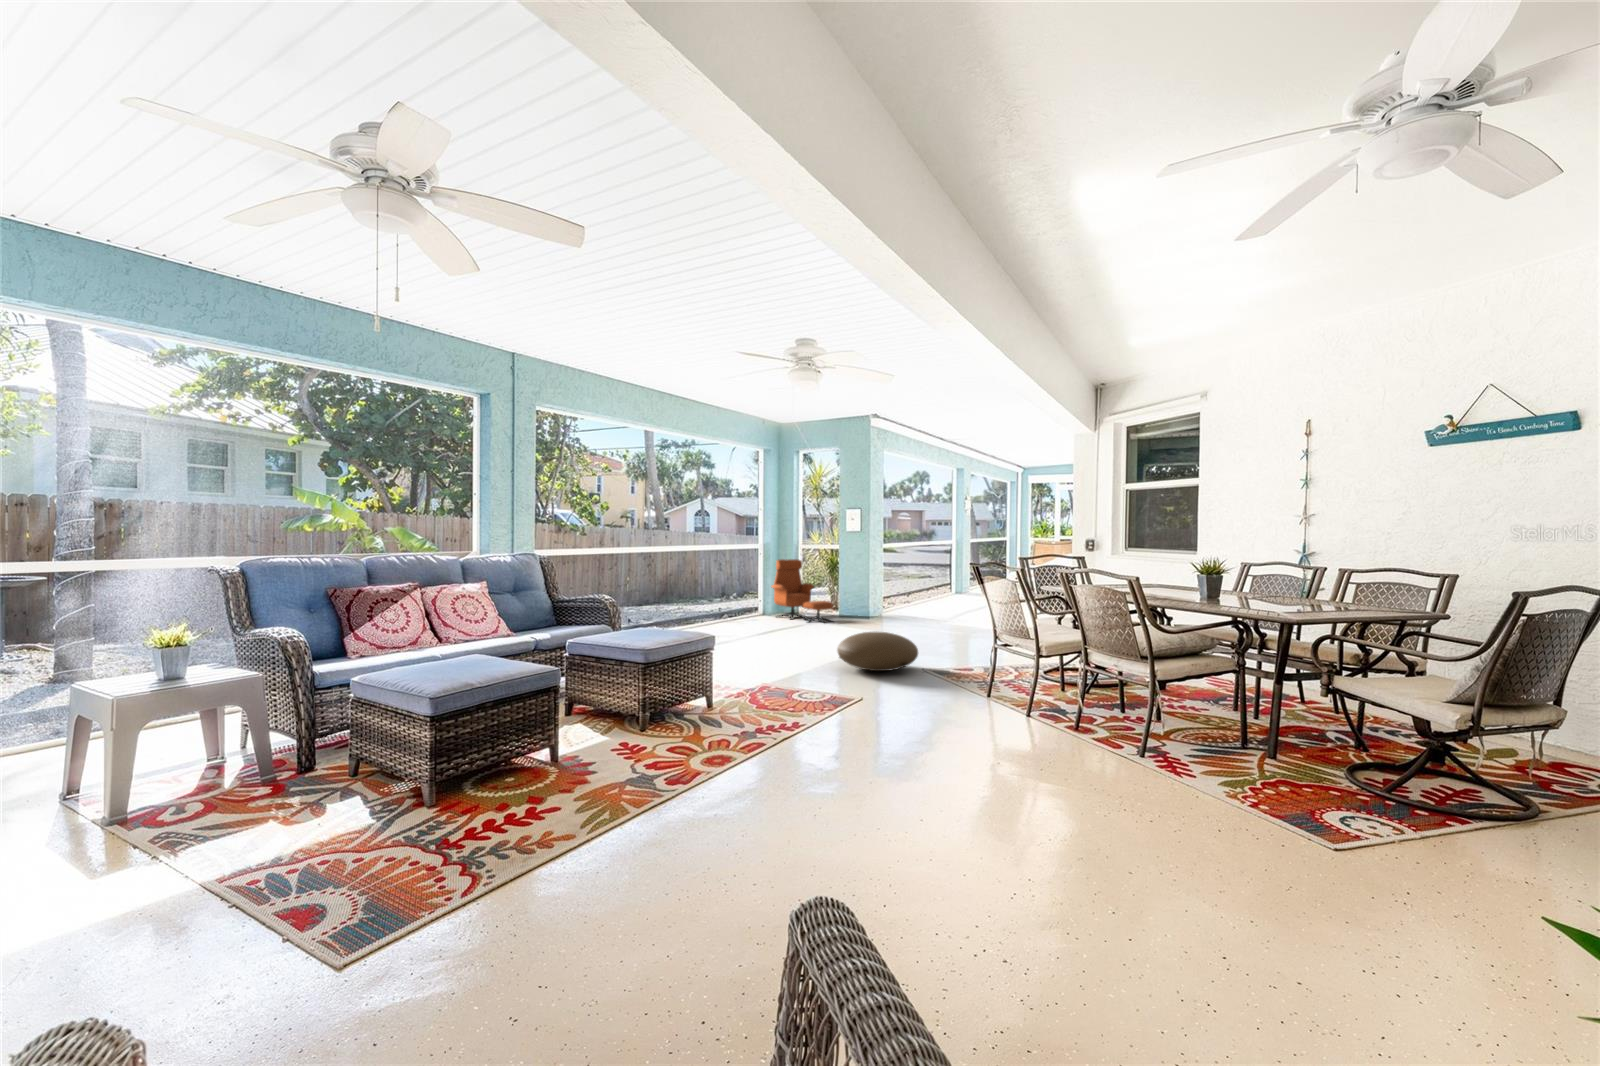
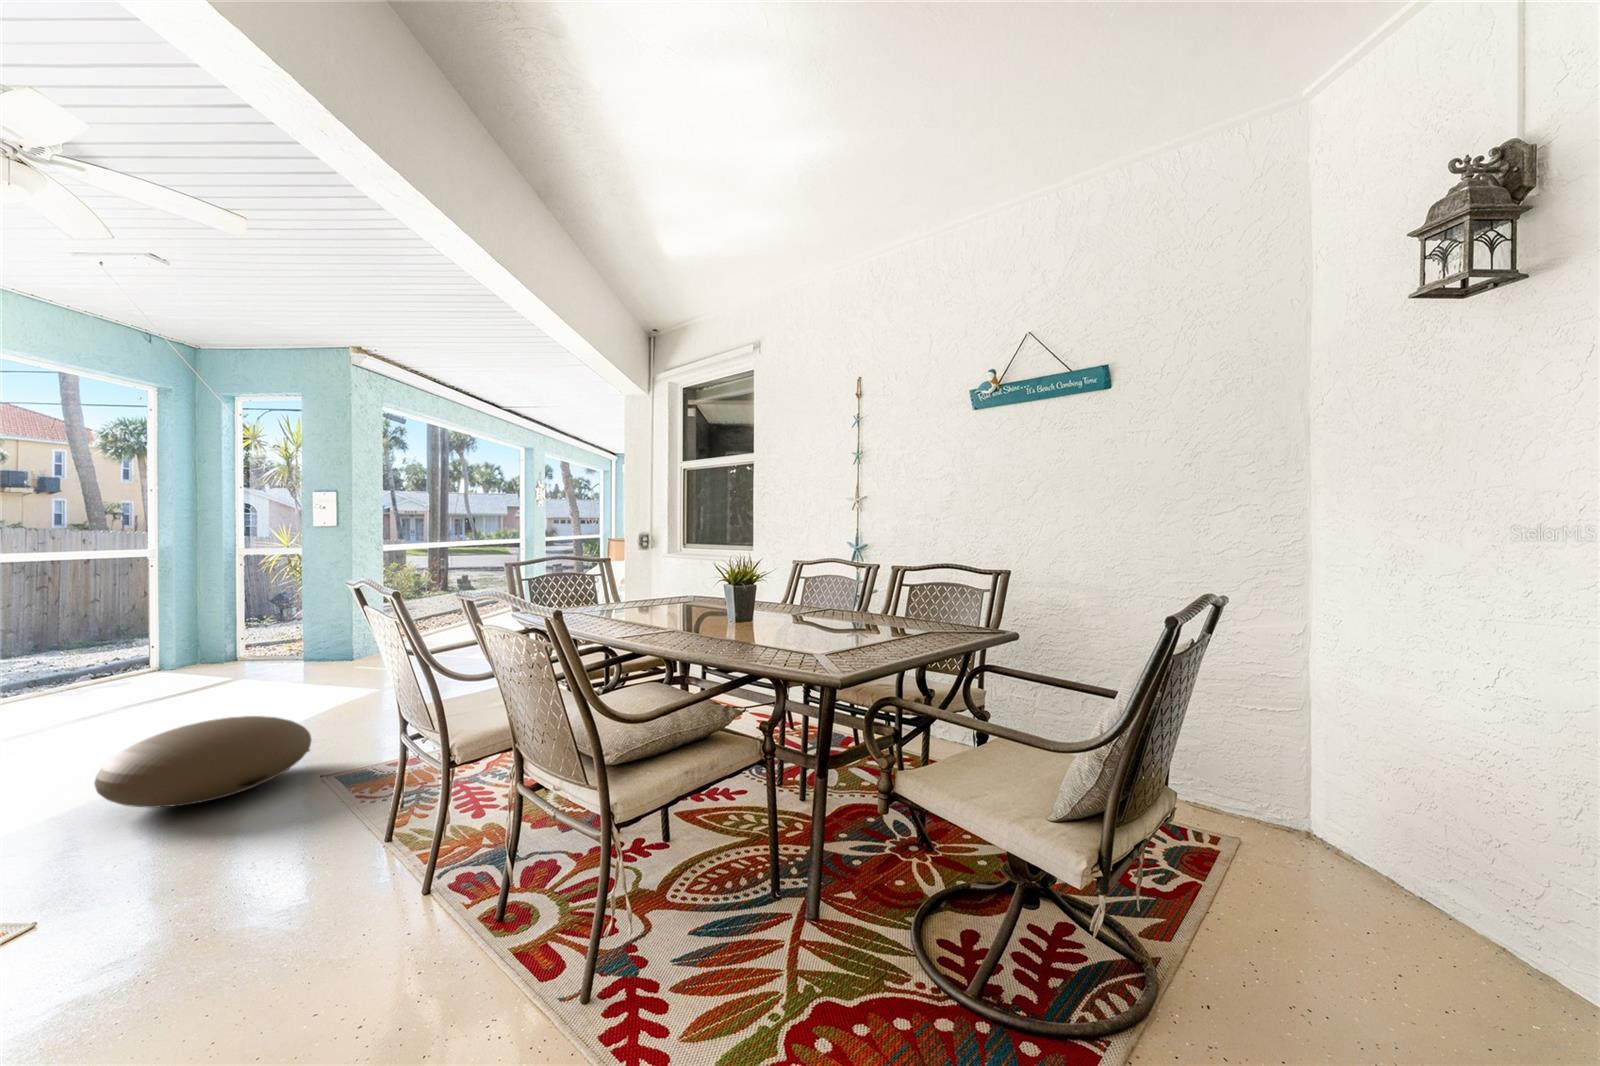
lounge chair: present [772,559,833,623] -> none [162,577,290,679]

